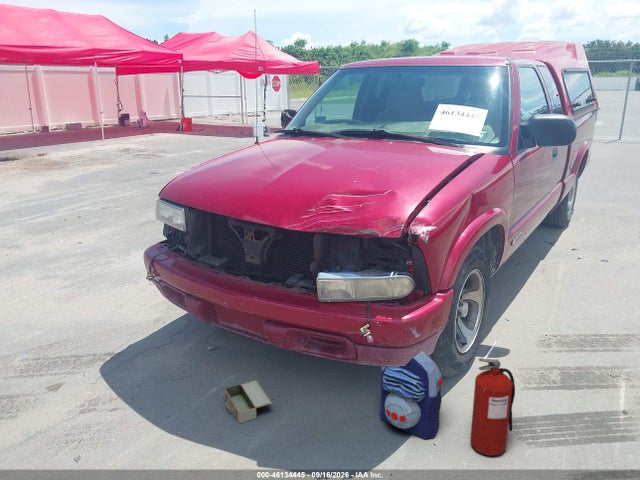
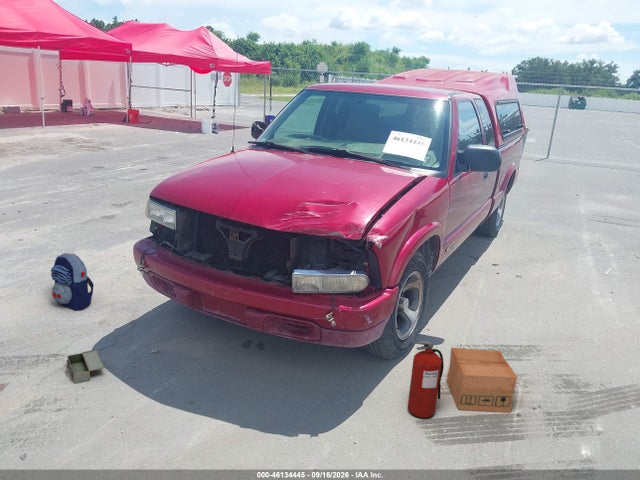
backpack: present [380,351,443,439] -> present [51,253,94,310]
cardboard box: none [519,363,614,447] -> present [446,348,517,412]
toolbox: present [225,380,272,423] -> present [66,350,105,384]

